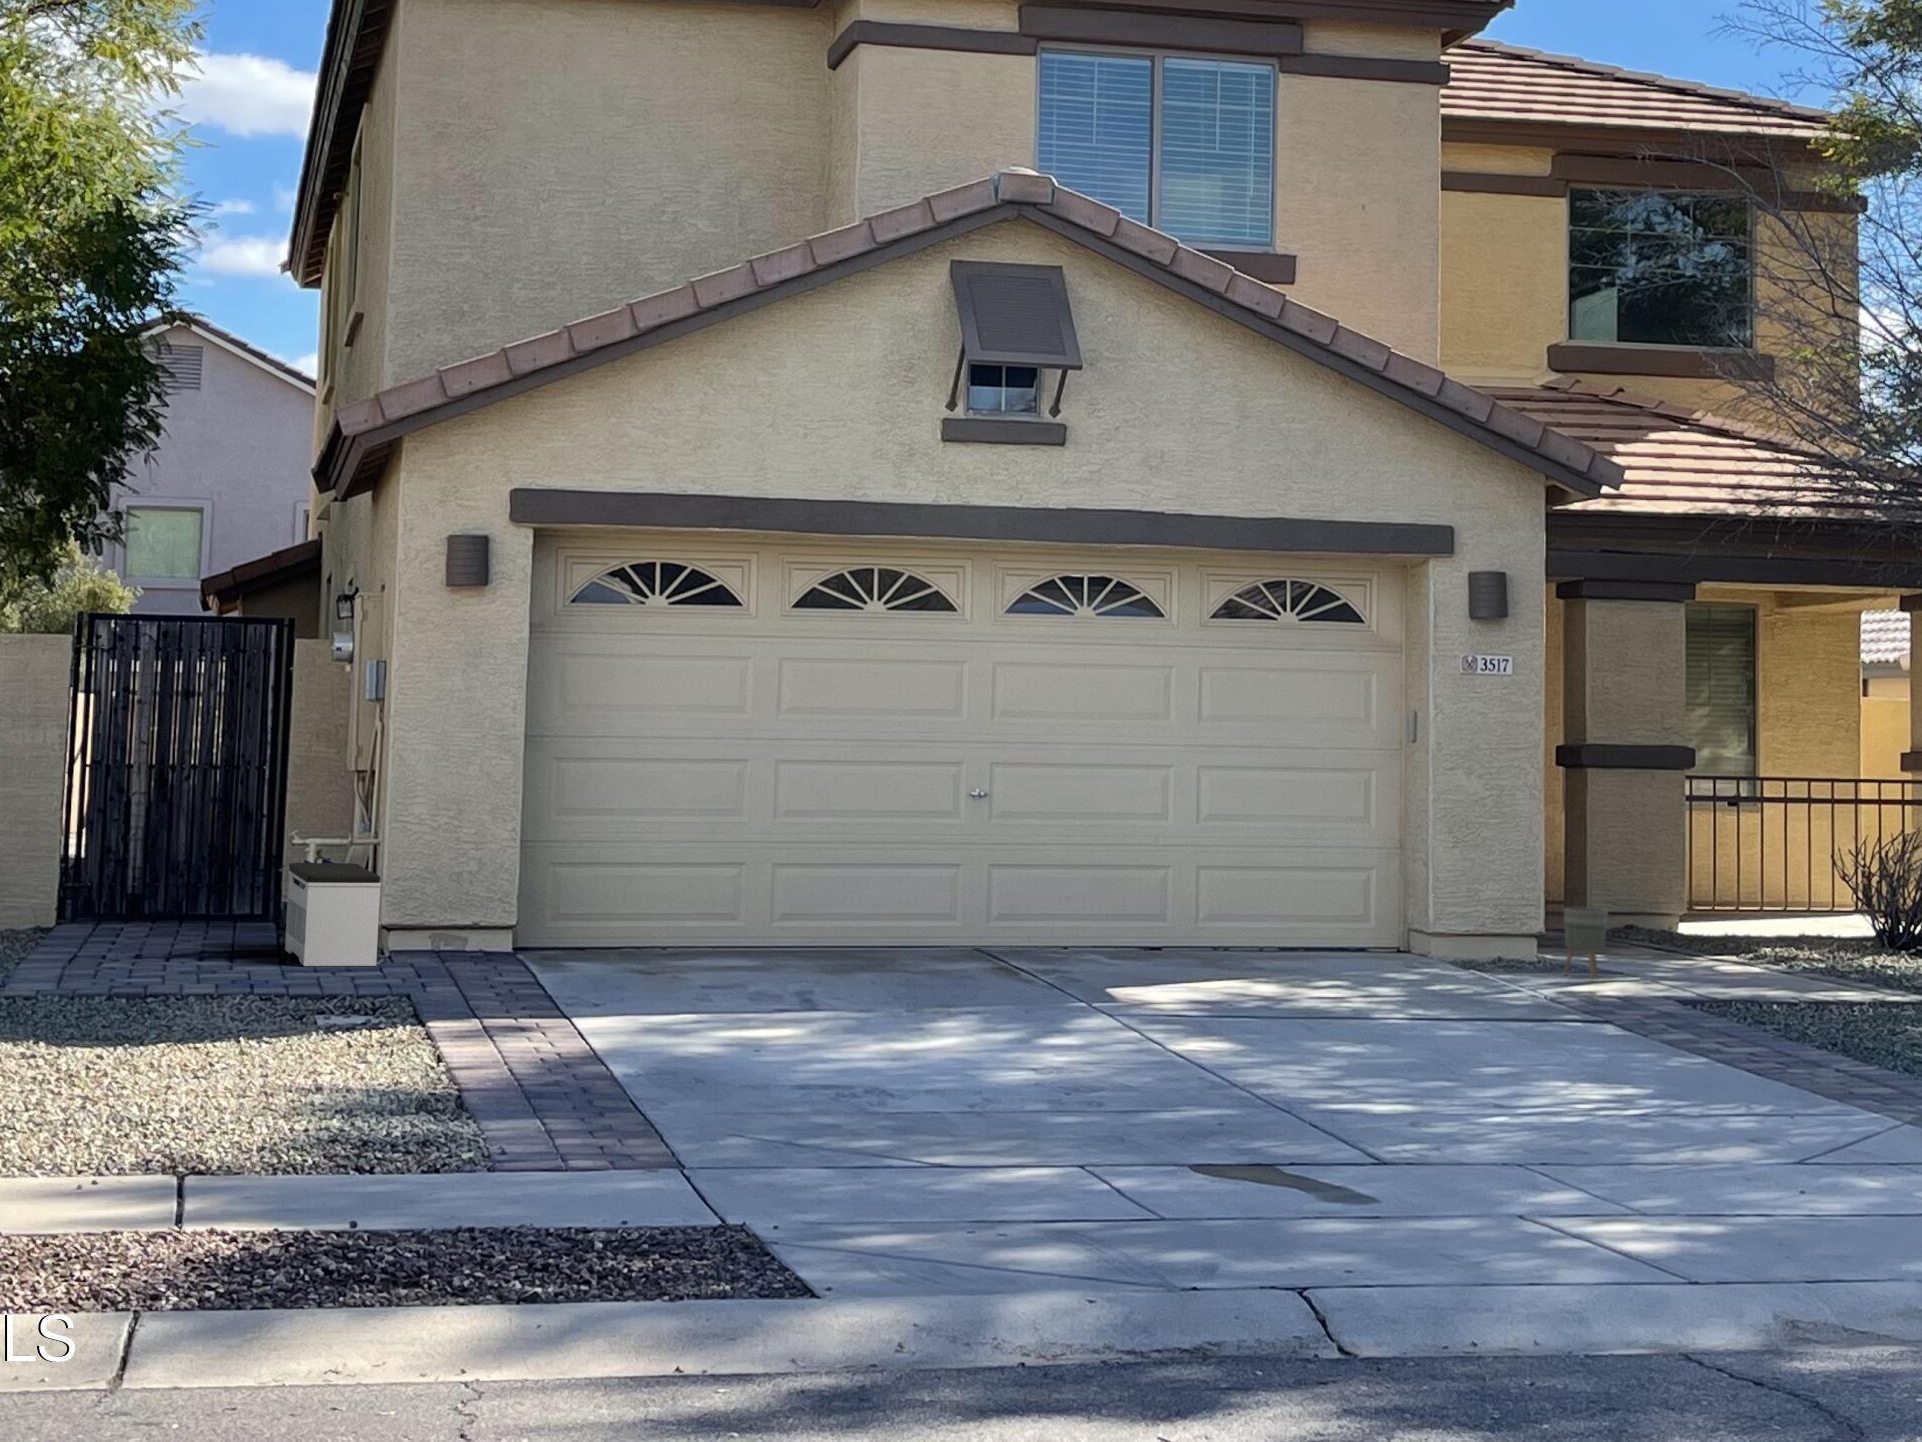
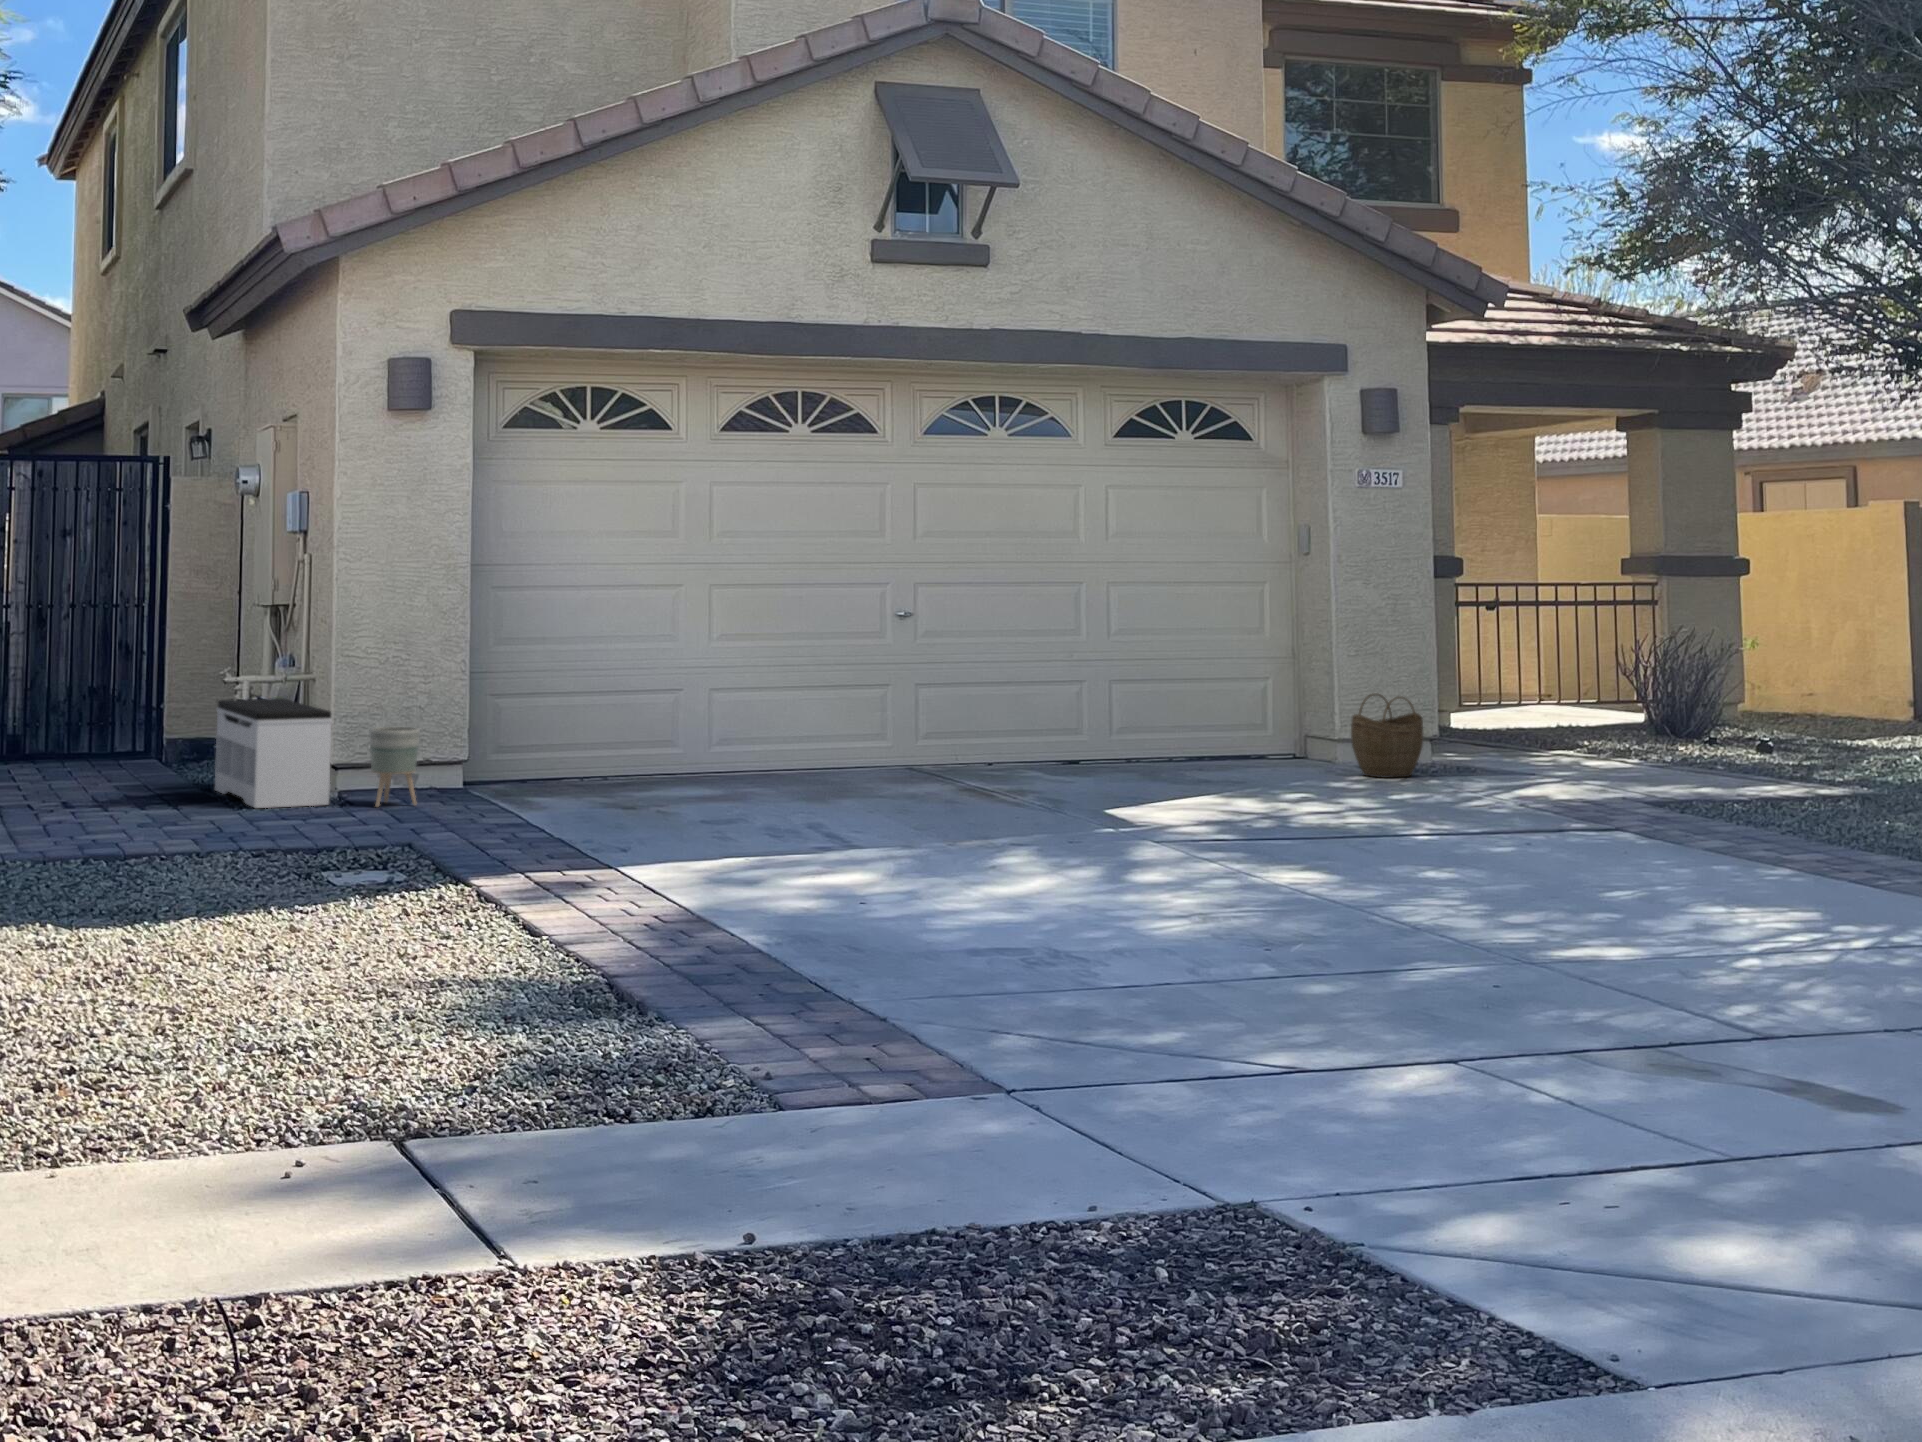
woven basket: none [1458,892,1533,980] -> present [1351,694,1423,778]
planter: present [1564,907,1608,978] -> present [369,727,420,807]

